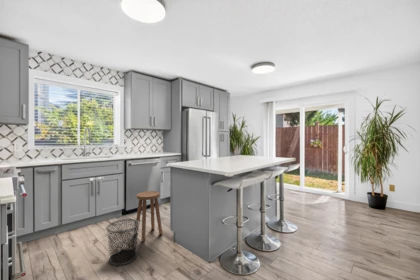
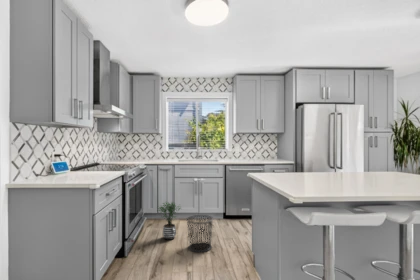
stool: present [136,191,163,241] -> none [221,195,244,241]
potted plant: none [49,211,90,262] -> present [159,203,180,240]

